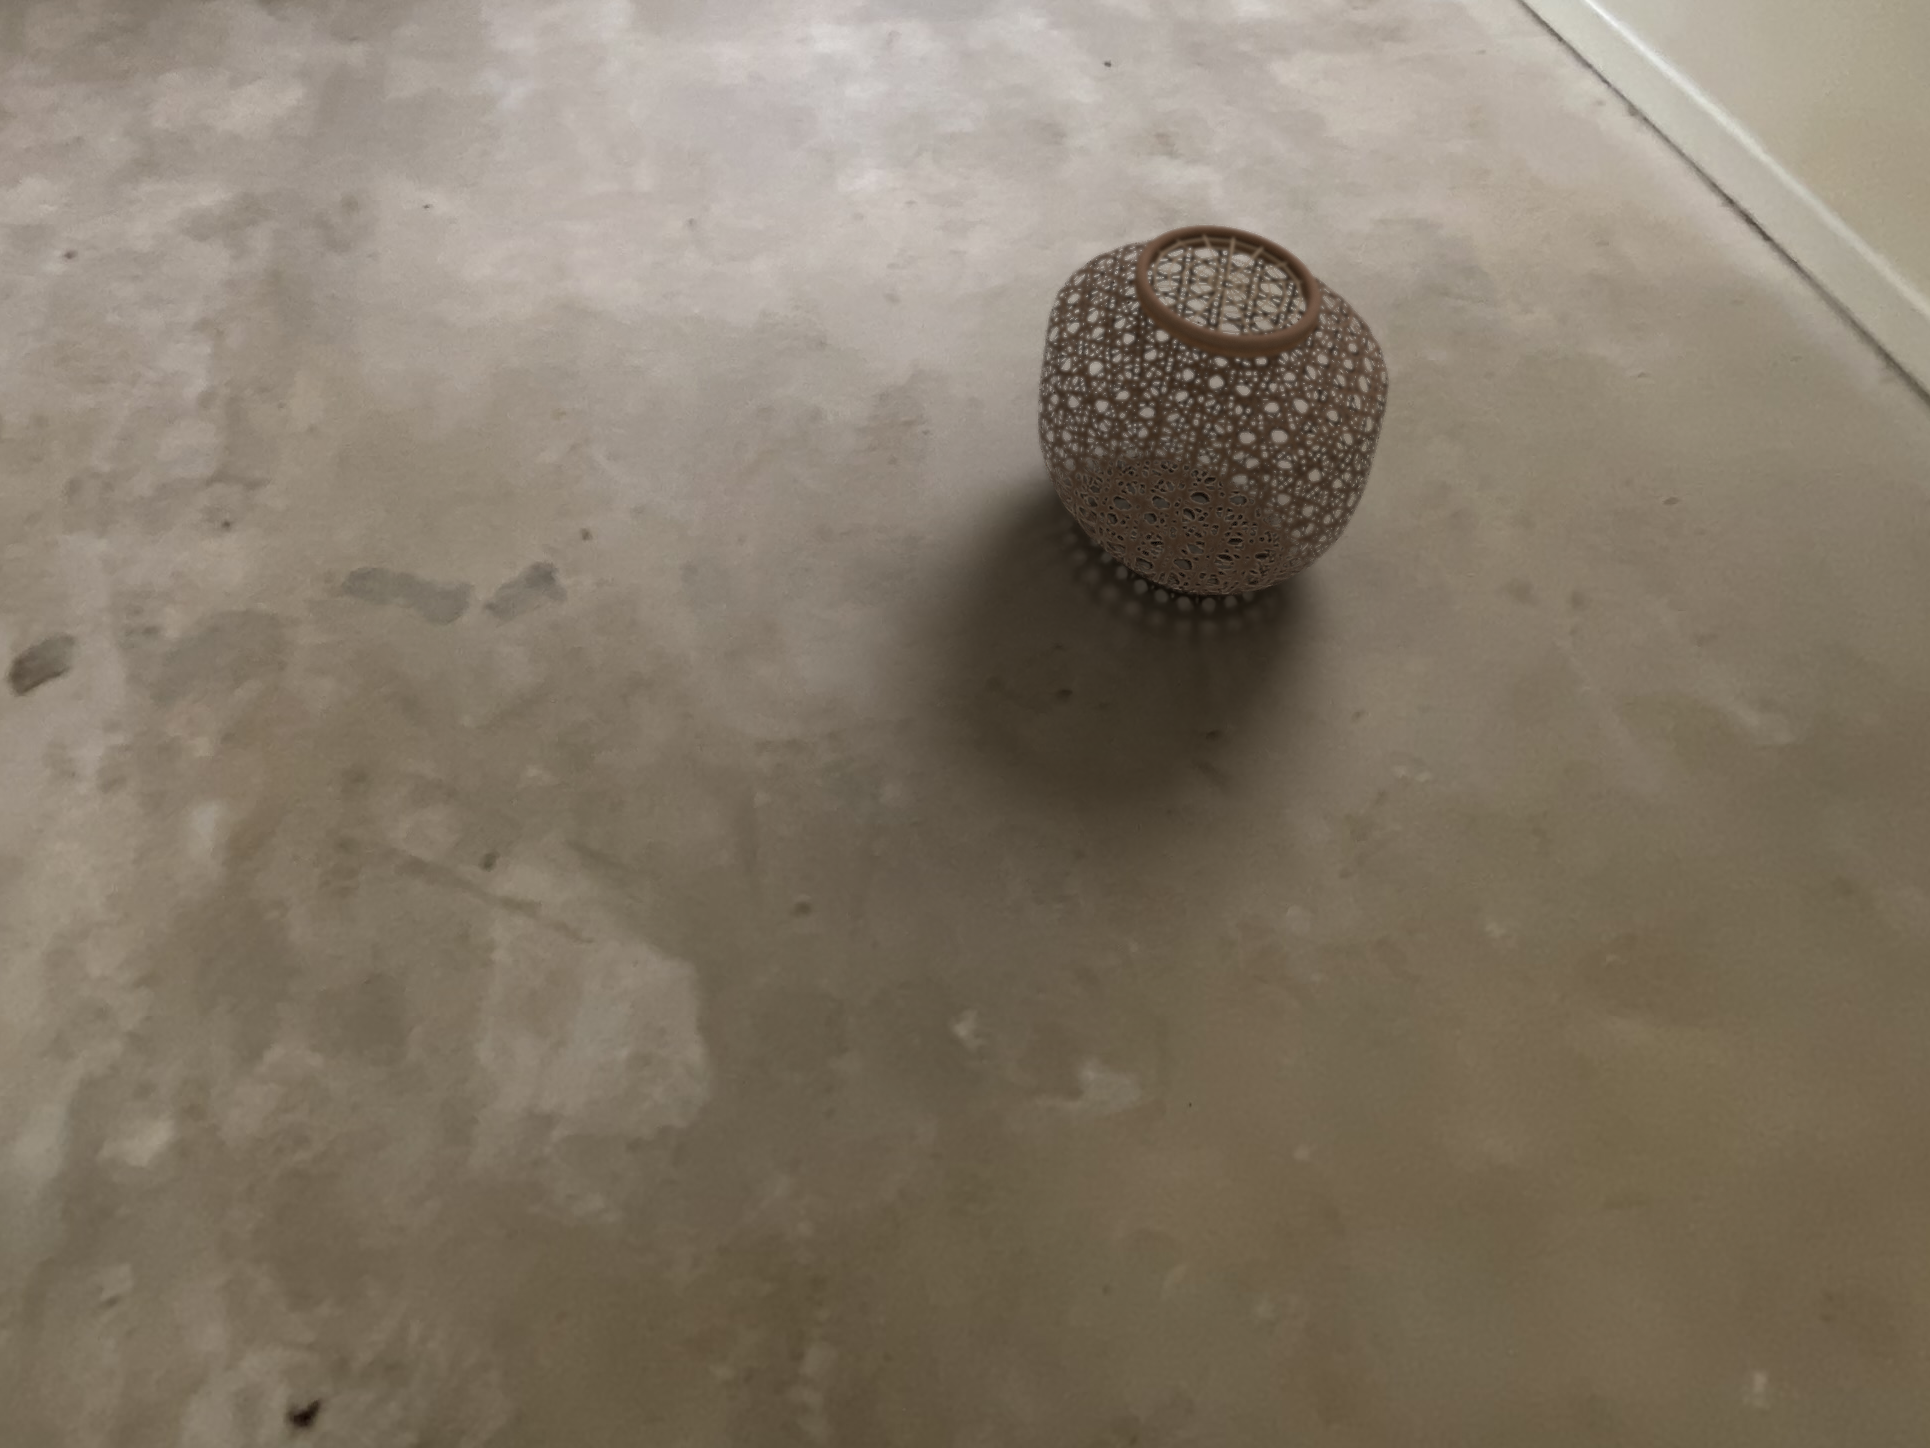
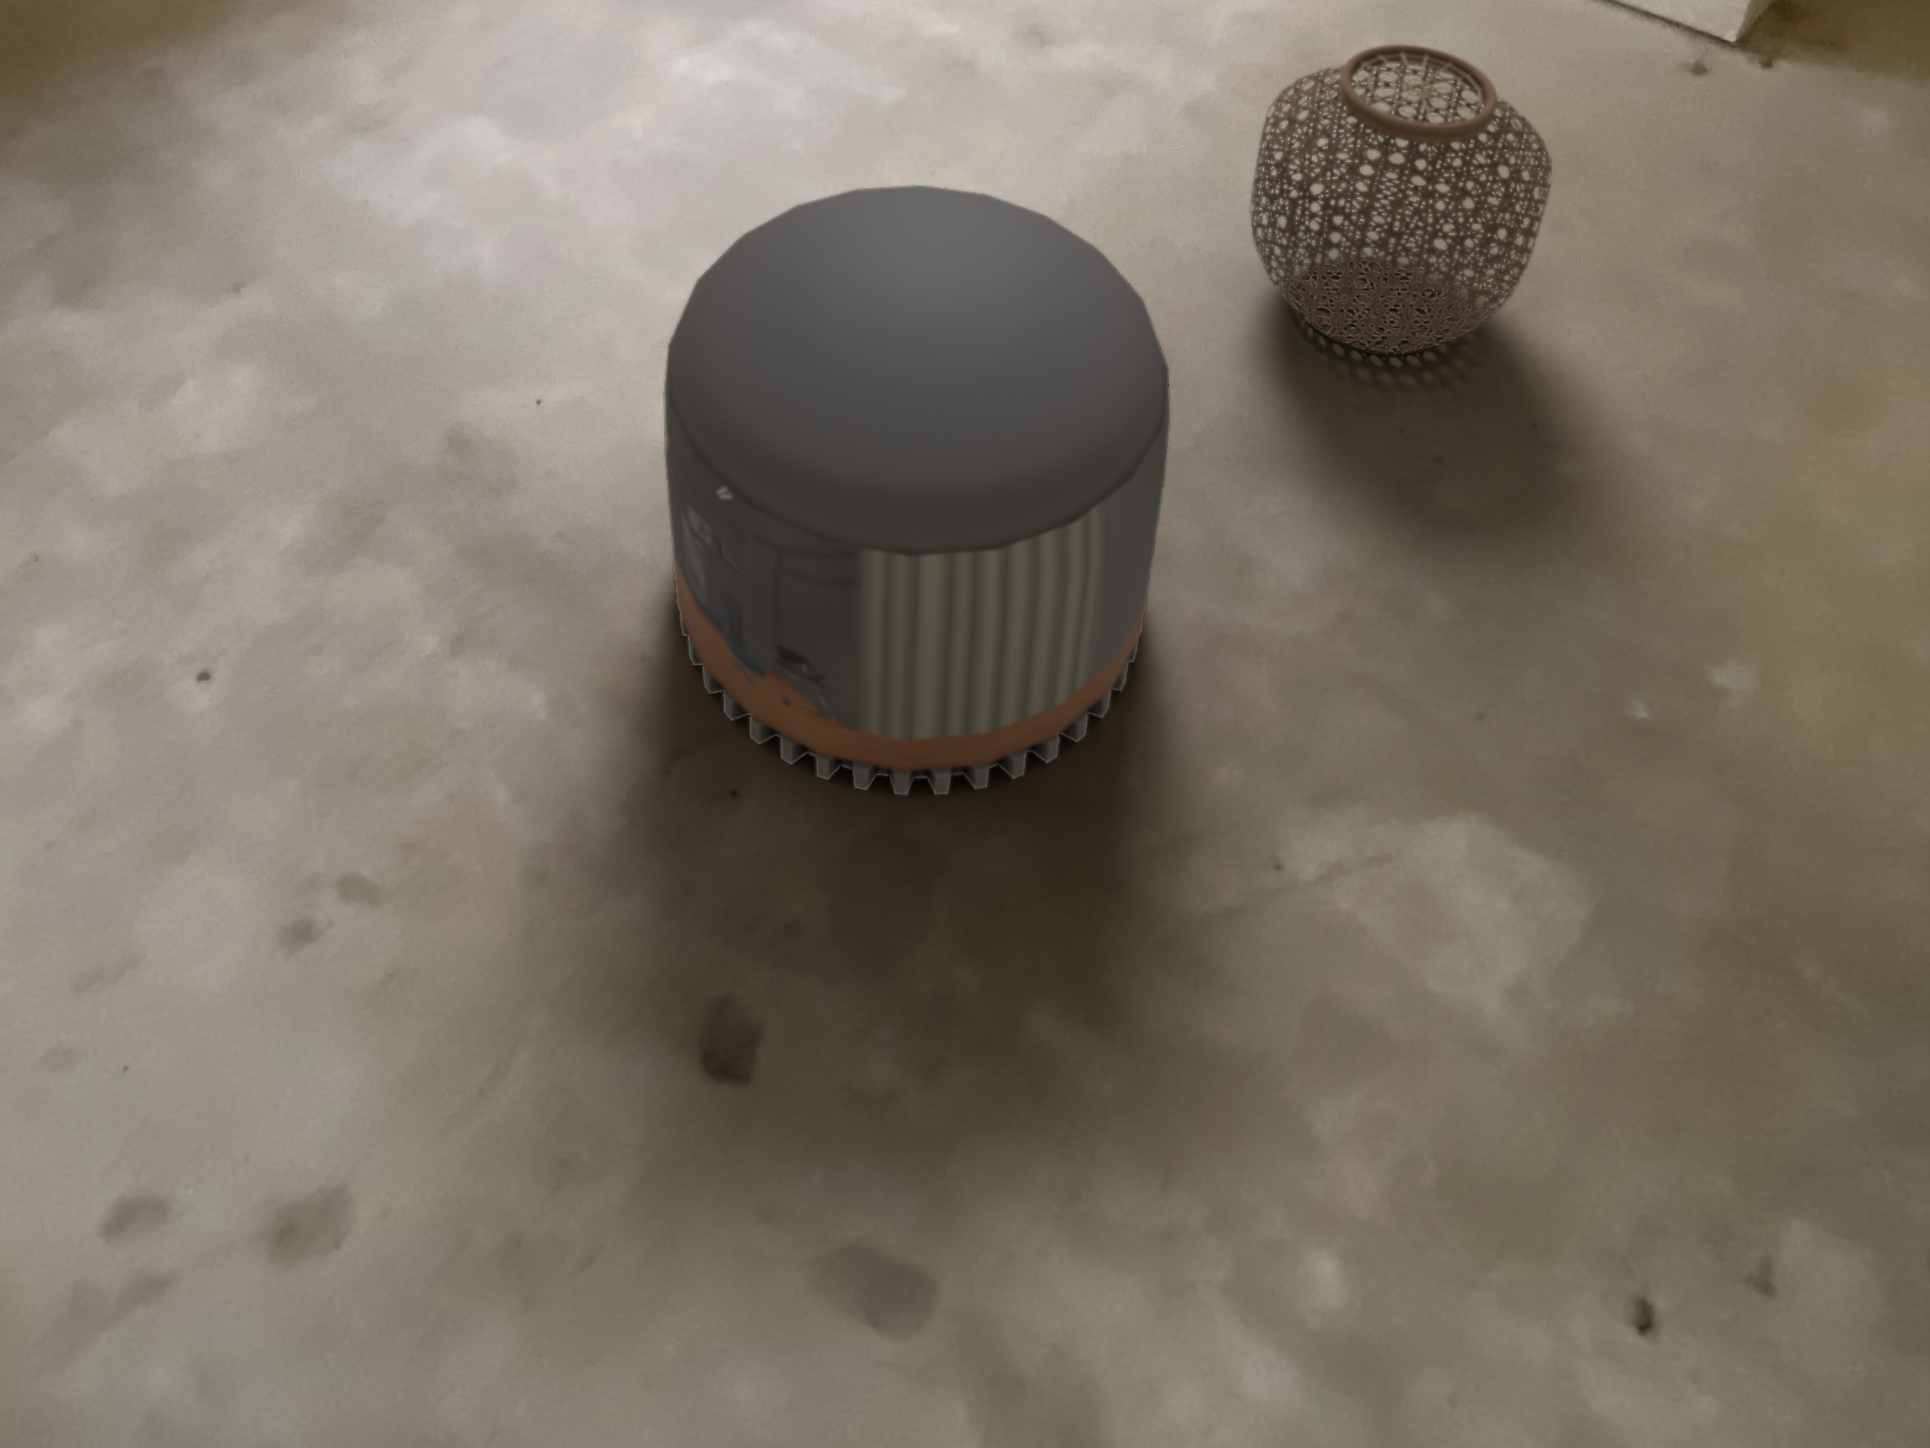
pouf: none [240,96,720,665] -> present [663,185,1170,795]

